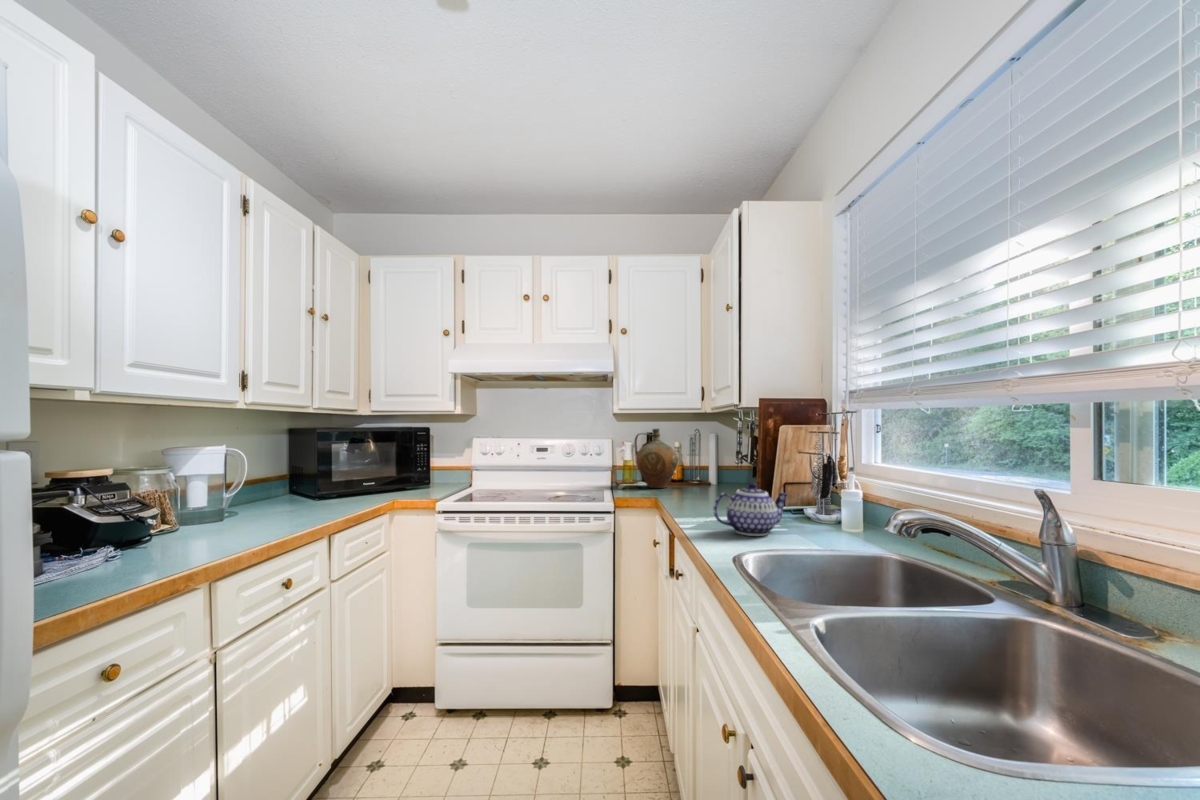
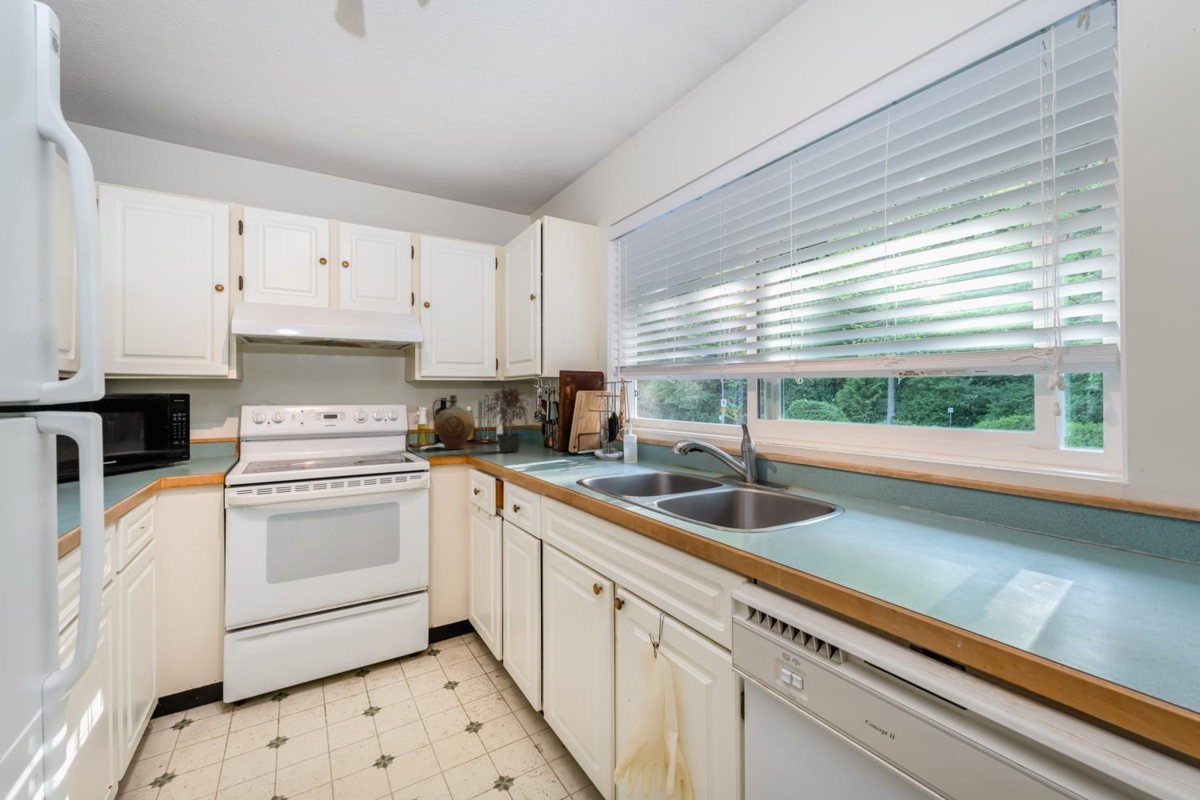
potted plant: none [680,418,738,497] -> present [486,385,529,452]
teapot: present [713,483,788,536] -> none [544,432,592,471]

